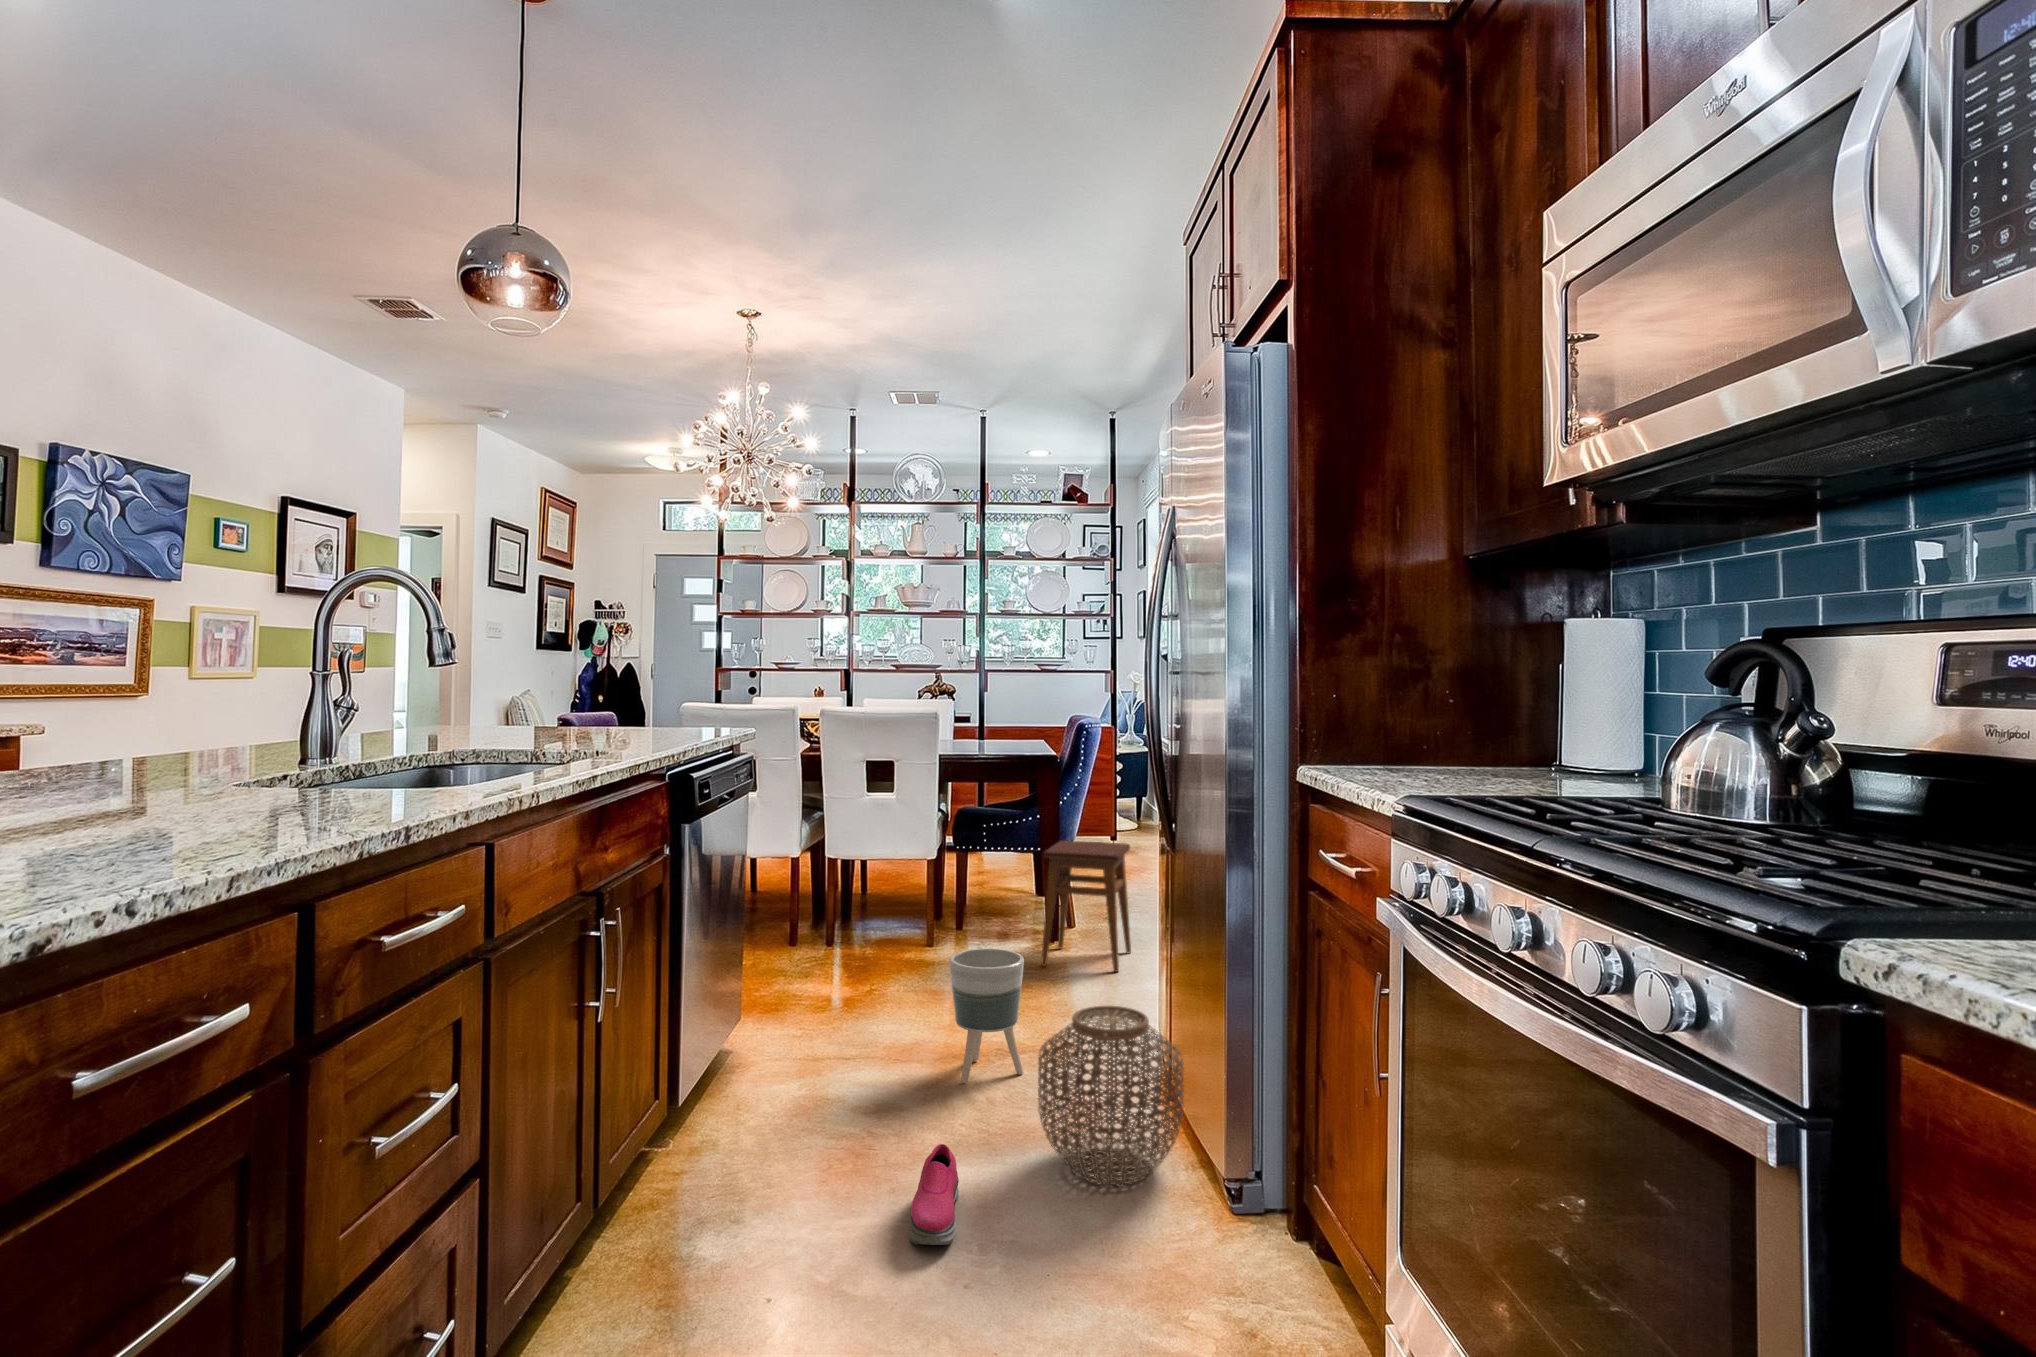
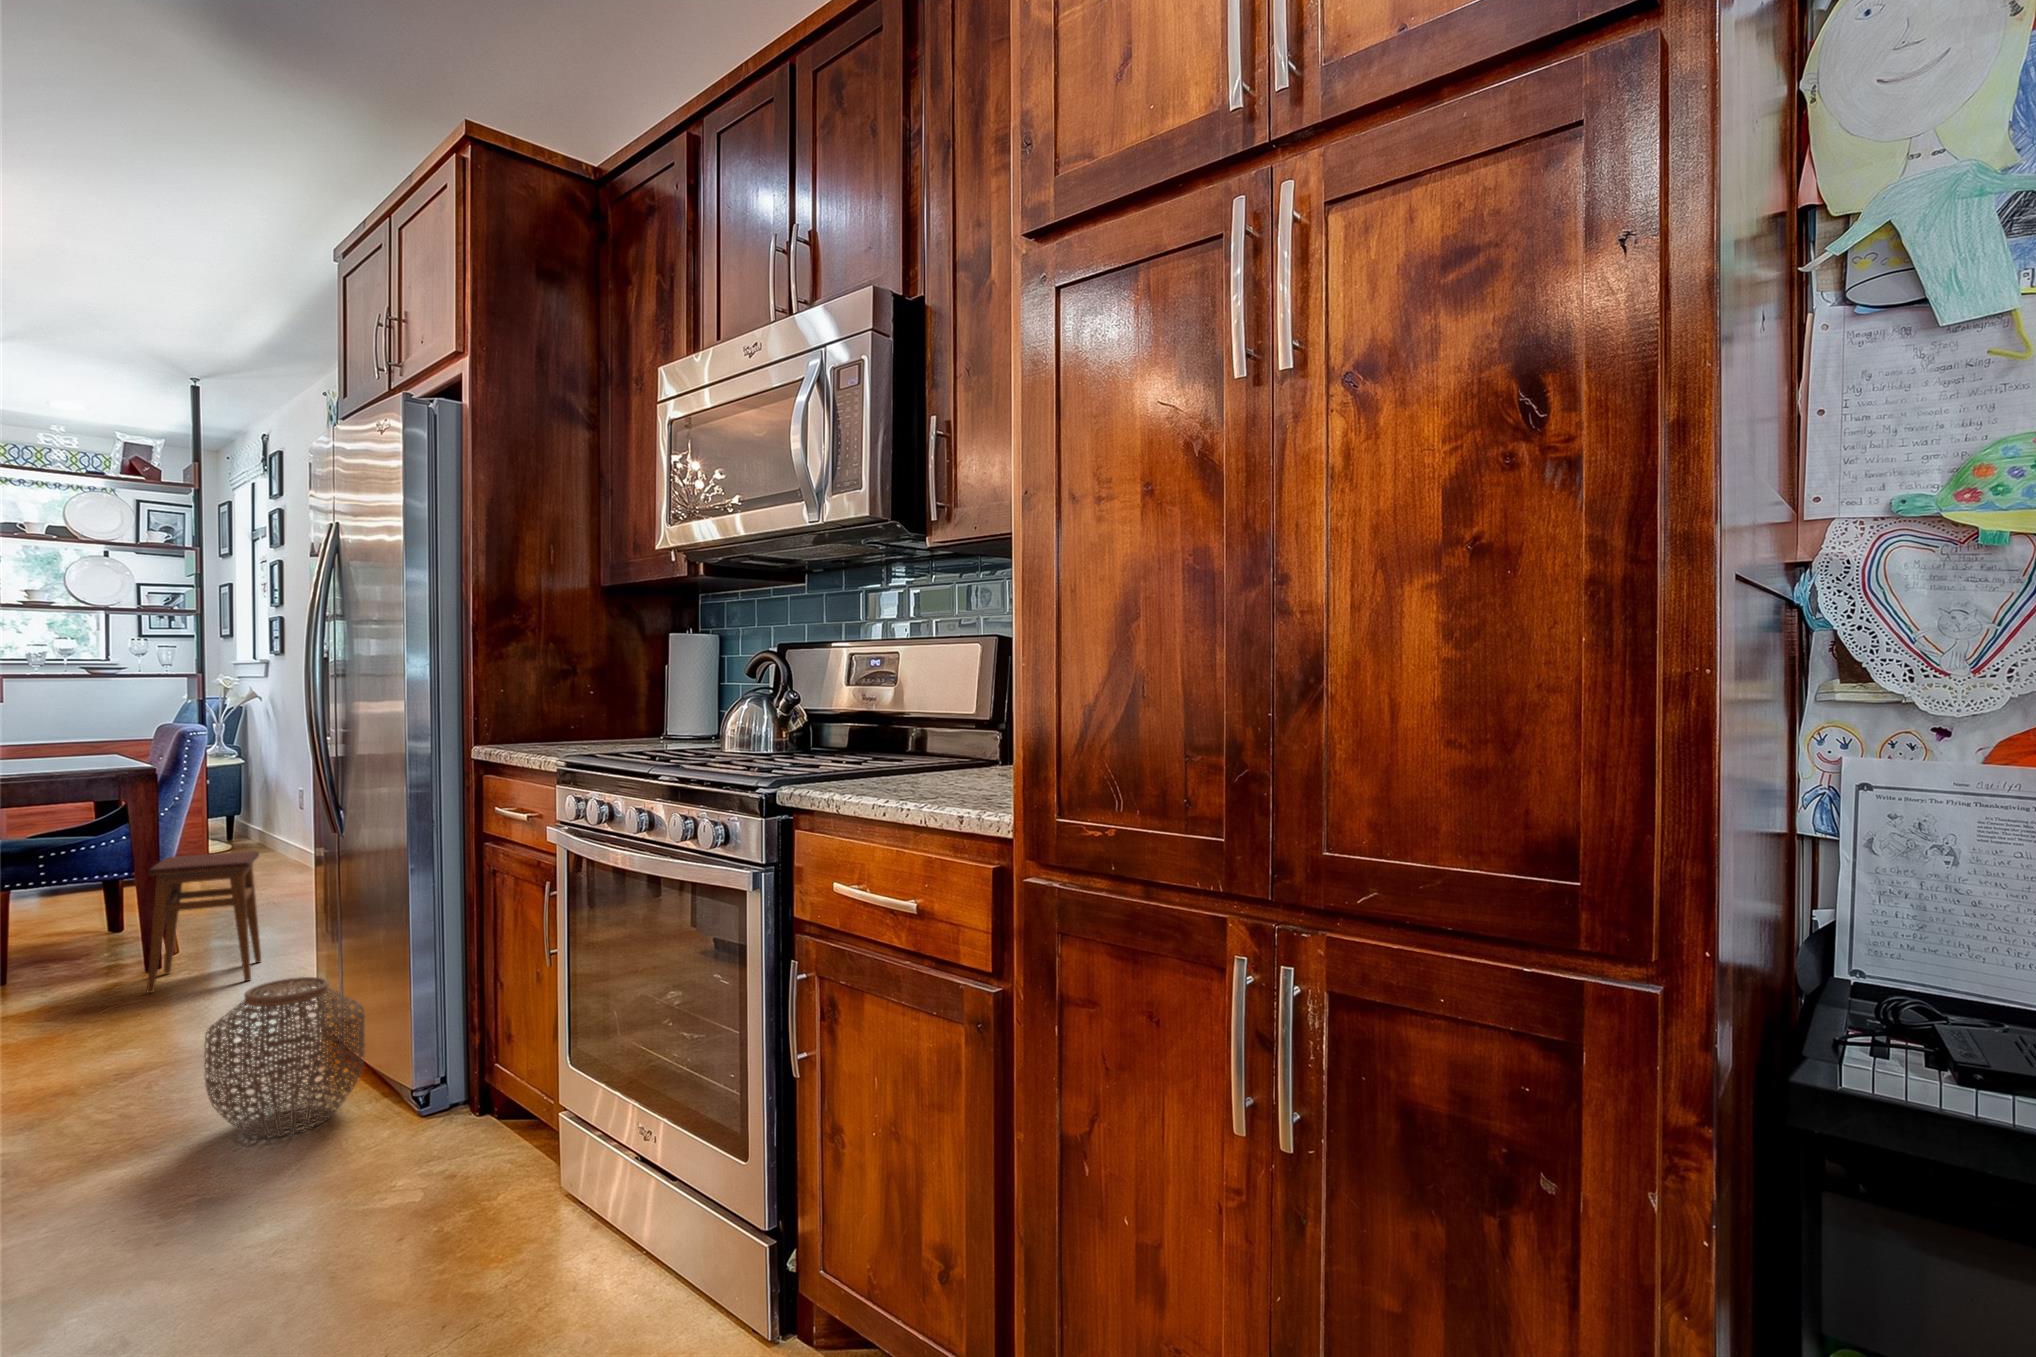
planter: present [949,948,1024,1083] -> none [55,964,159,1109]
shoe: present [909,1144,959,1245] -> none [65,1143,126,1234]

